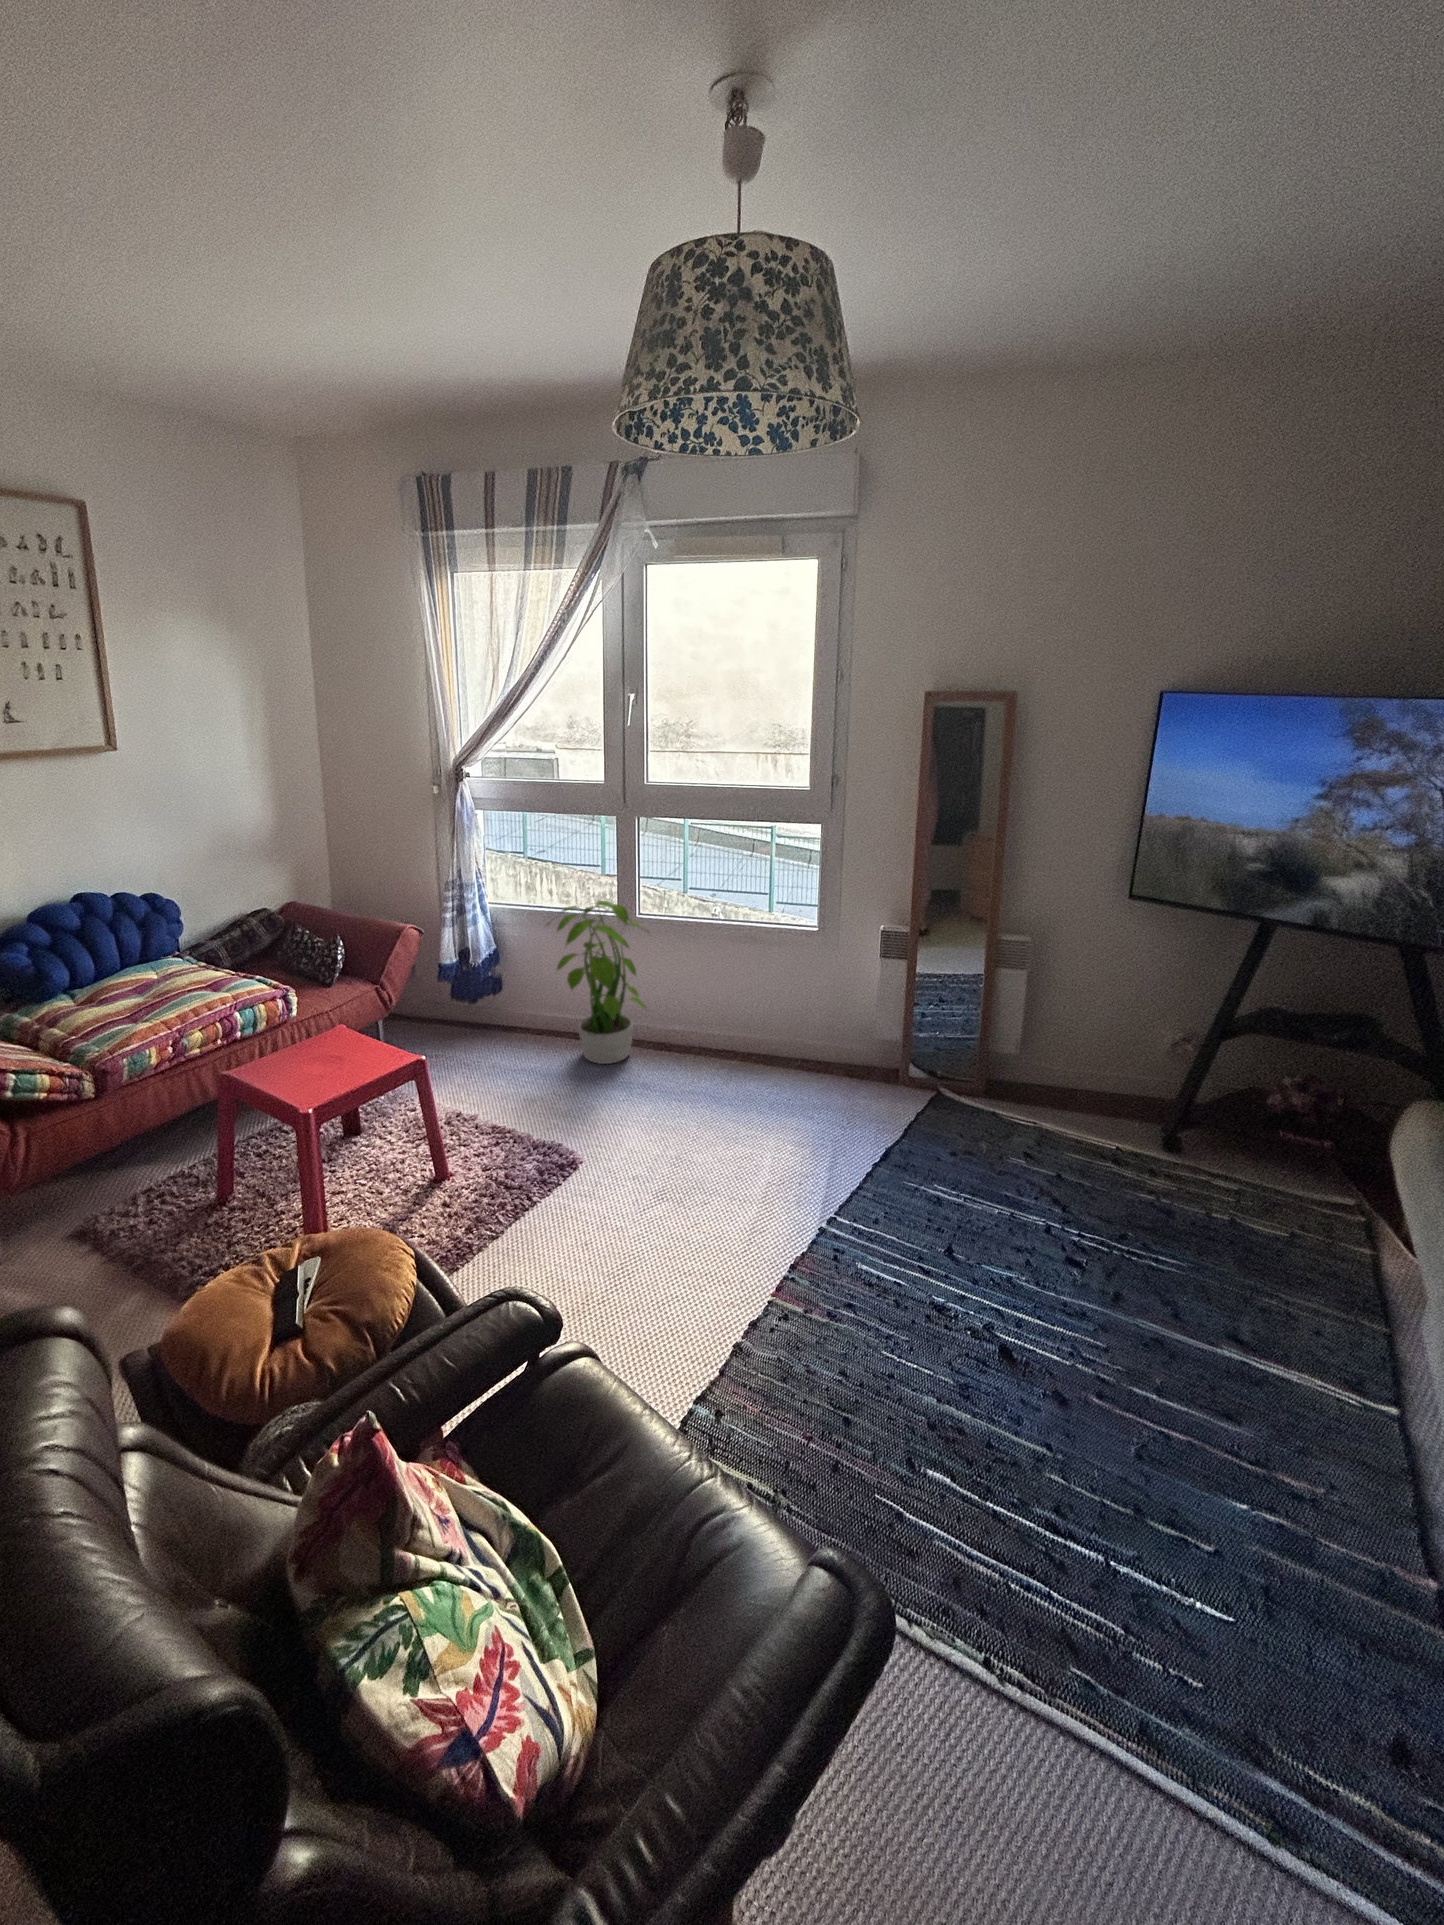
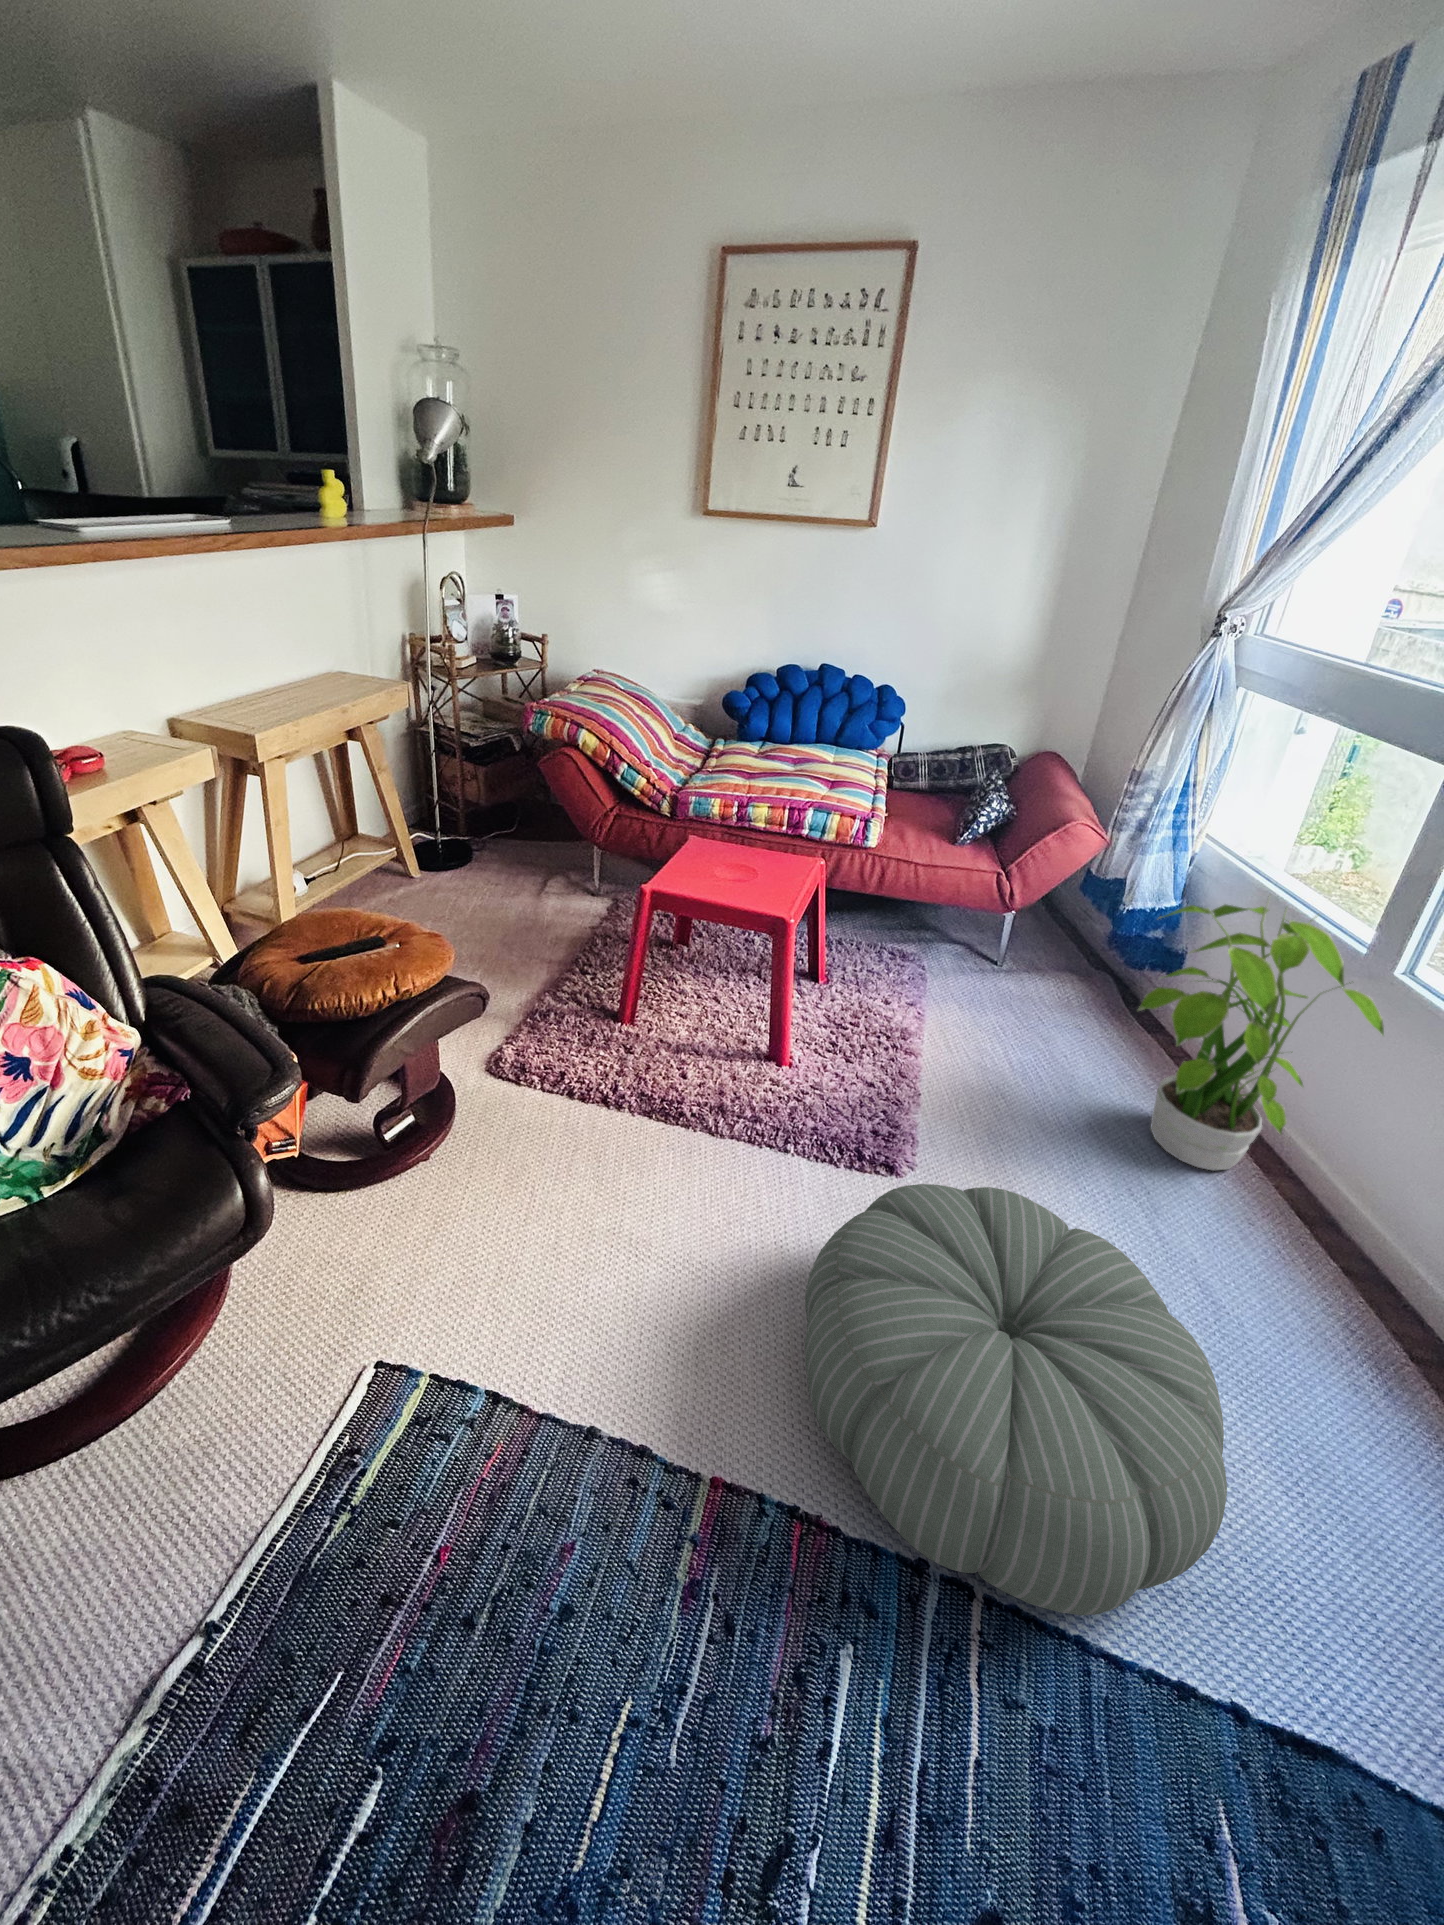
pouf: none [642,1068,862,1234] -> present [805,1184,1227,1615]

